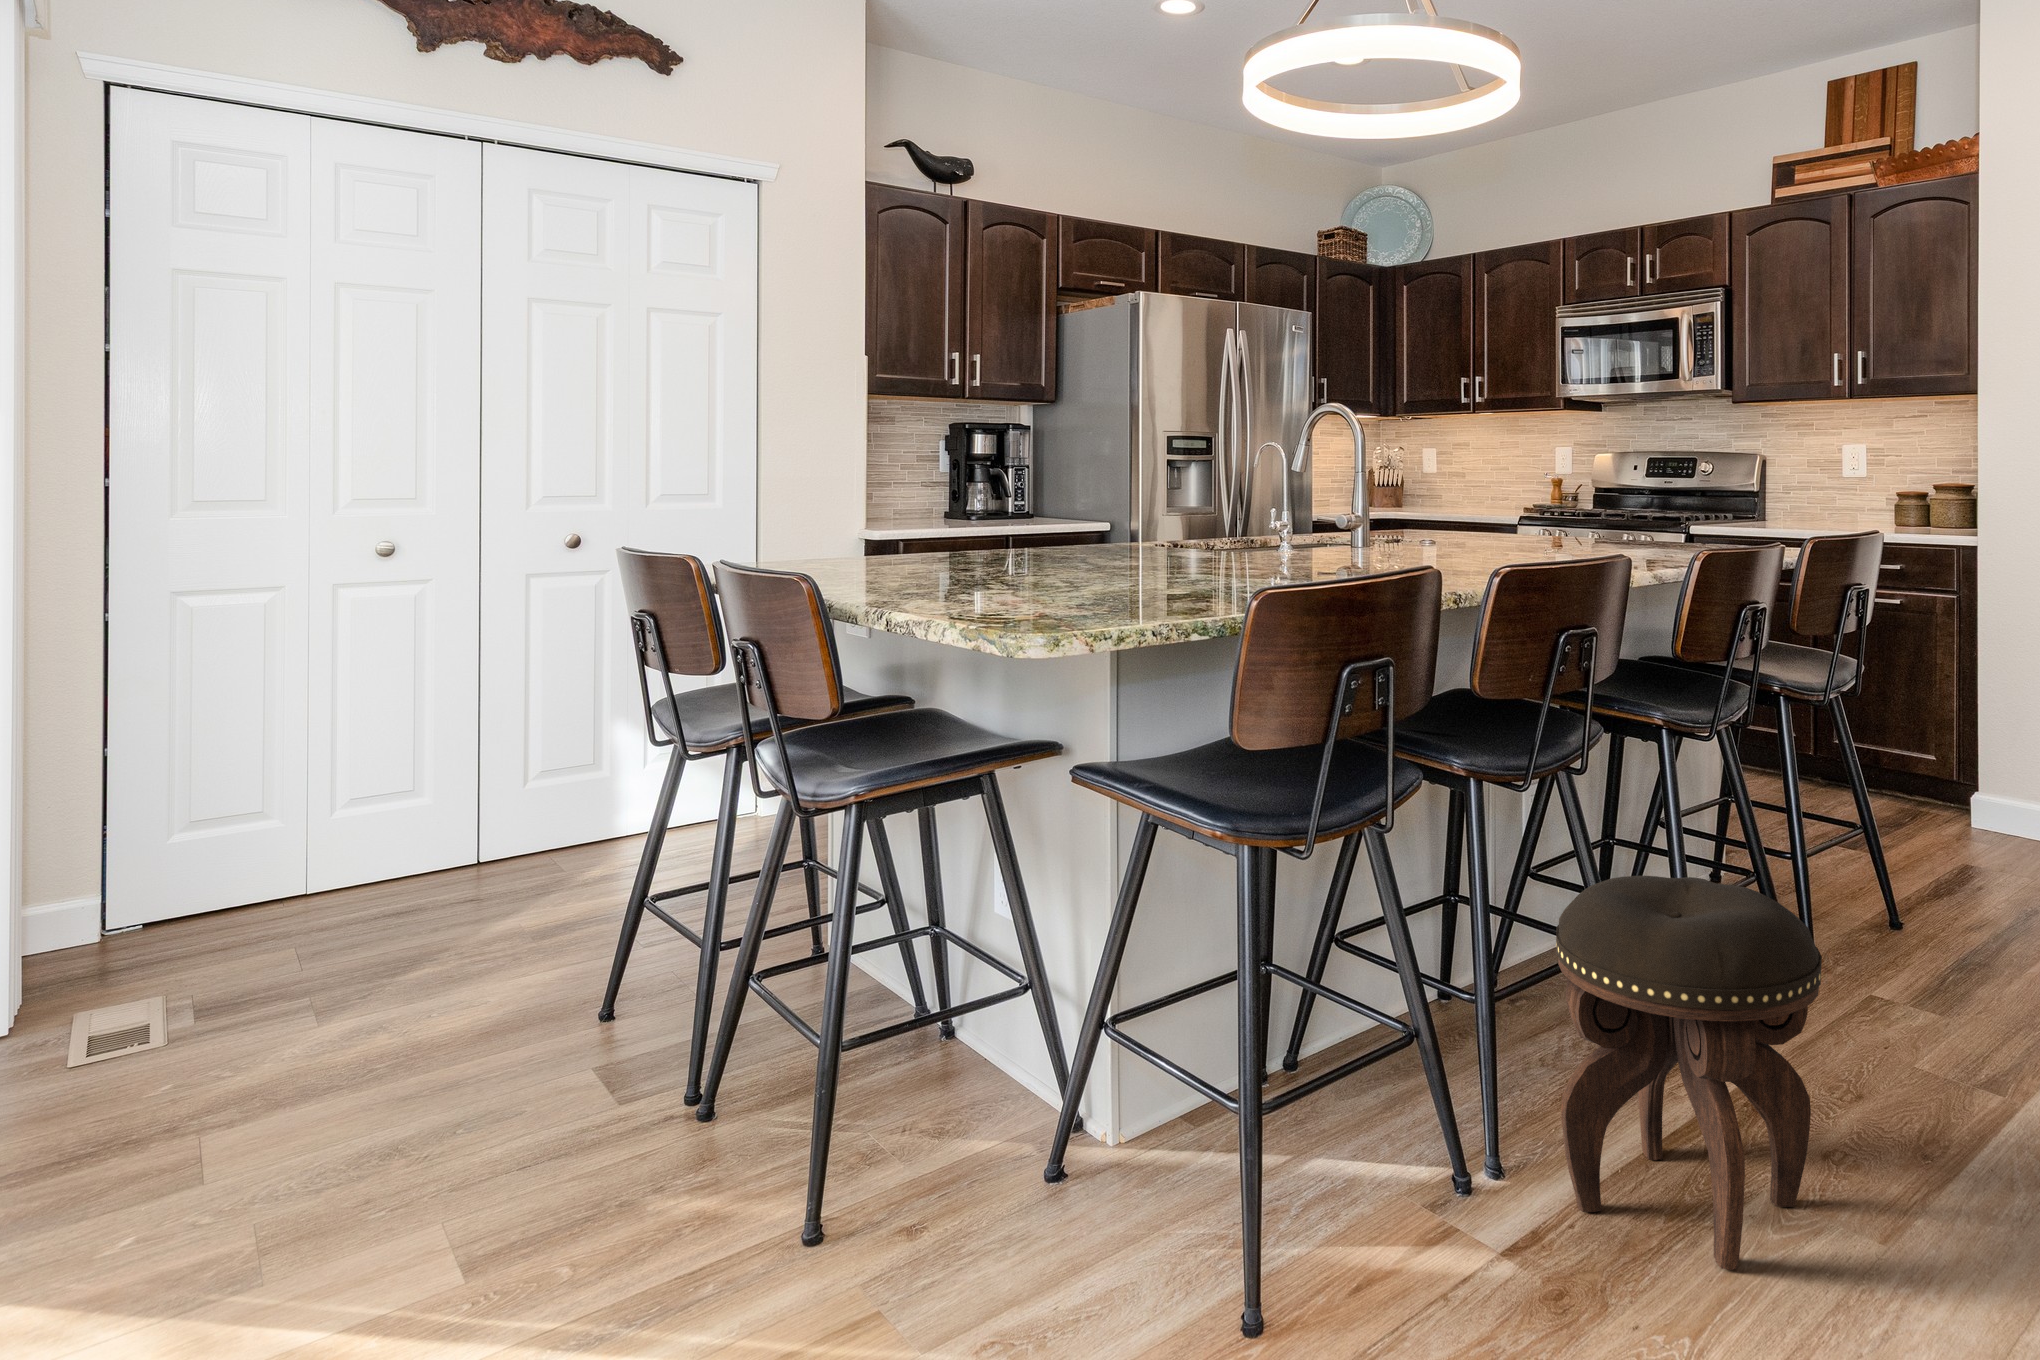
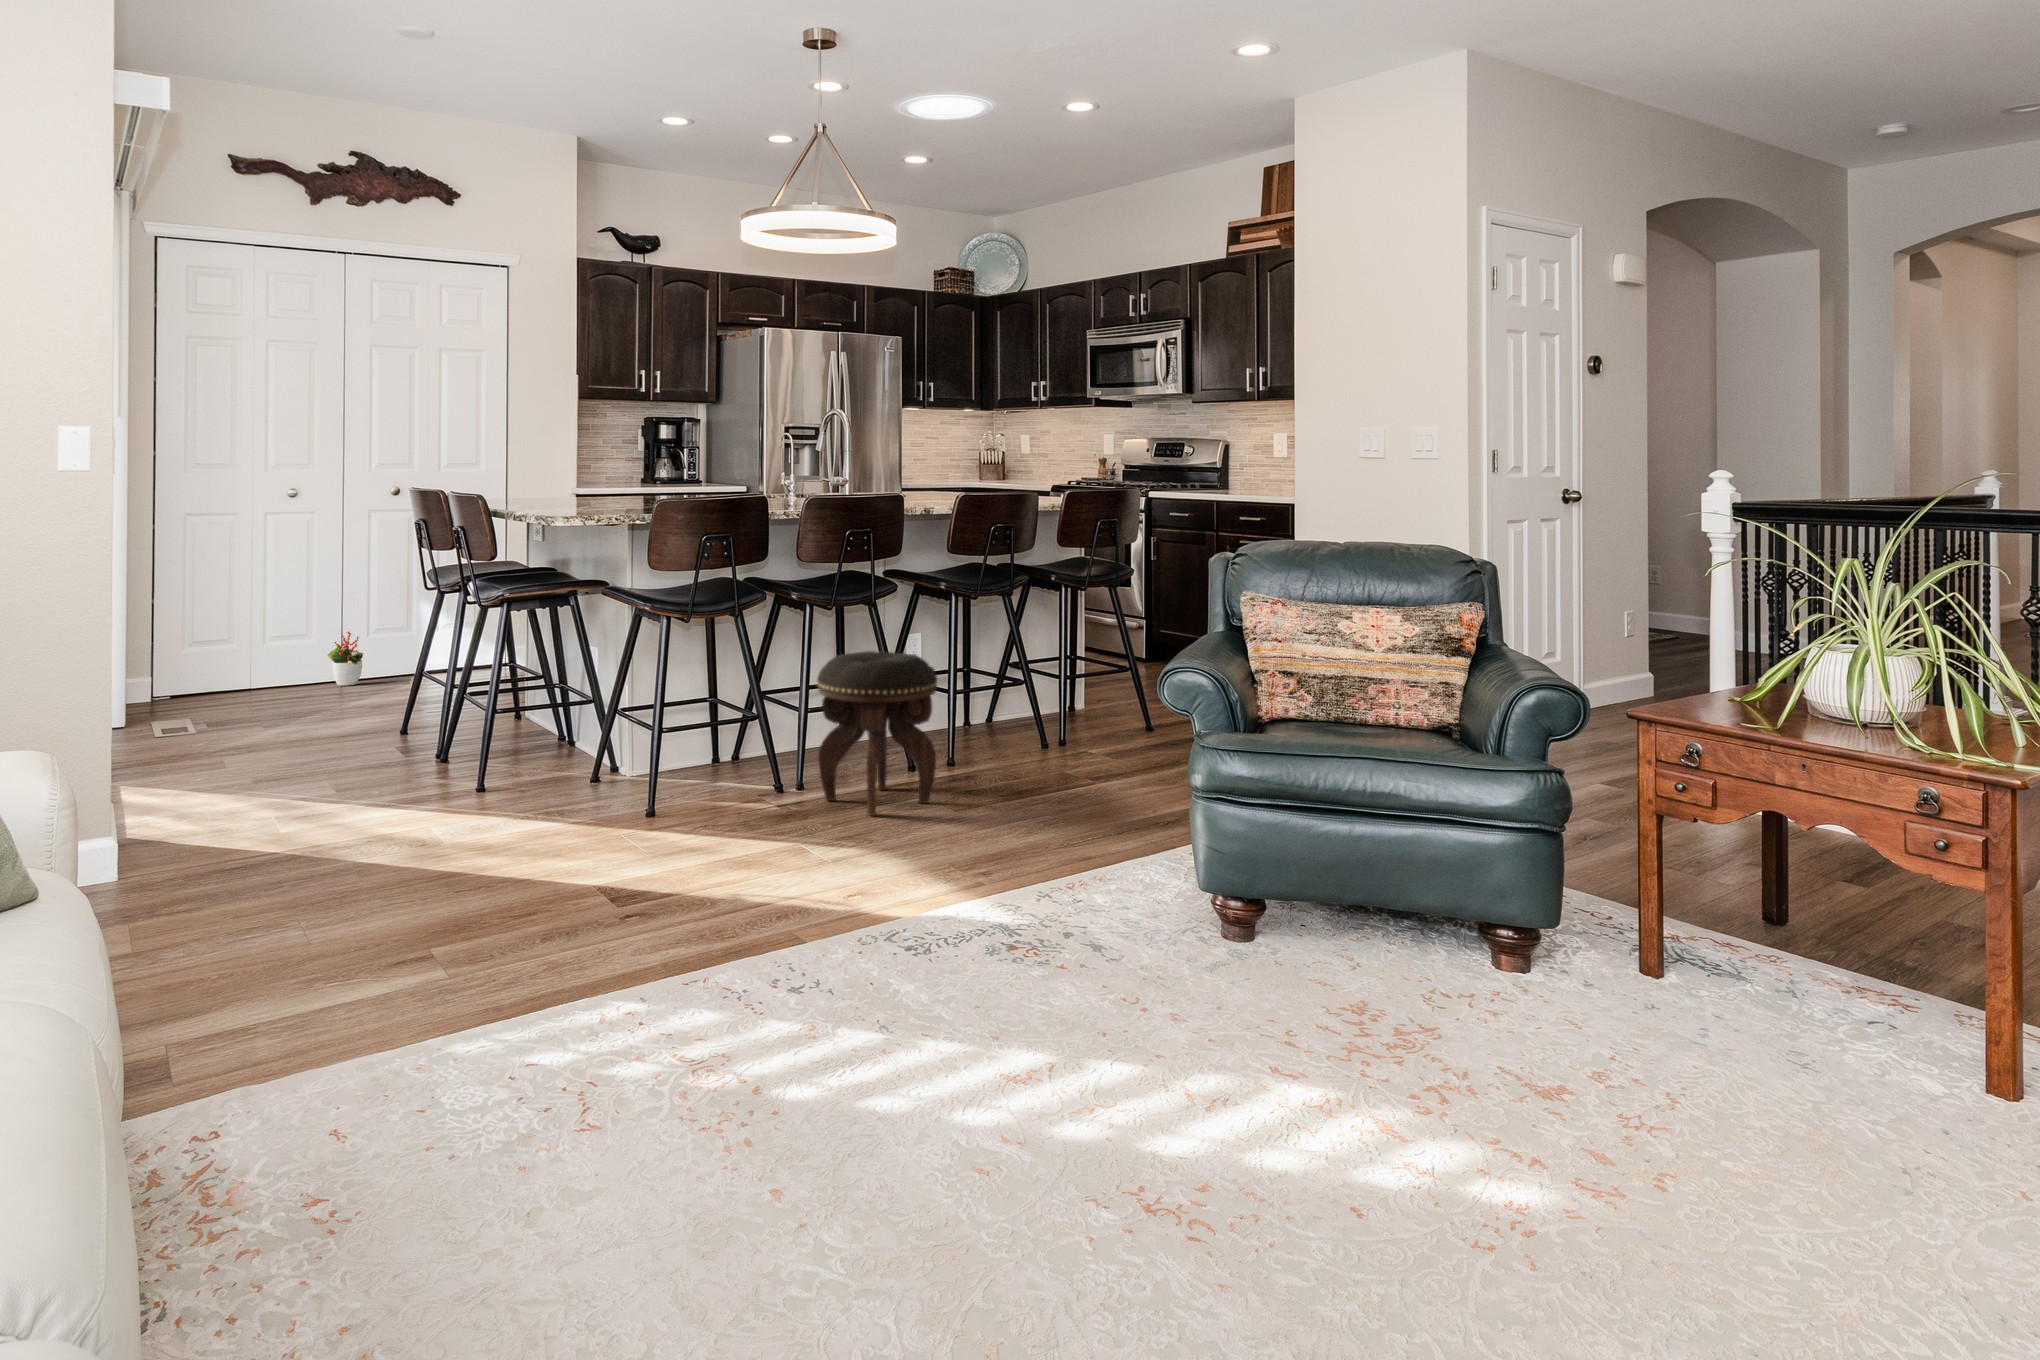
decorative plant: none [447,783,512,878] -> present [328,632,363,686]

